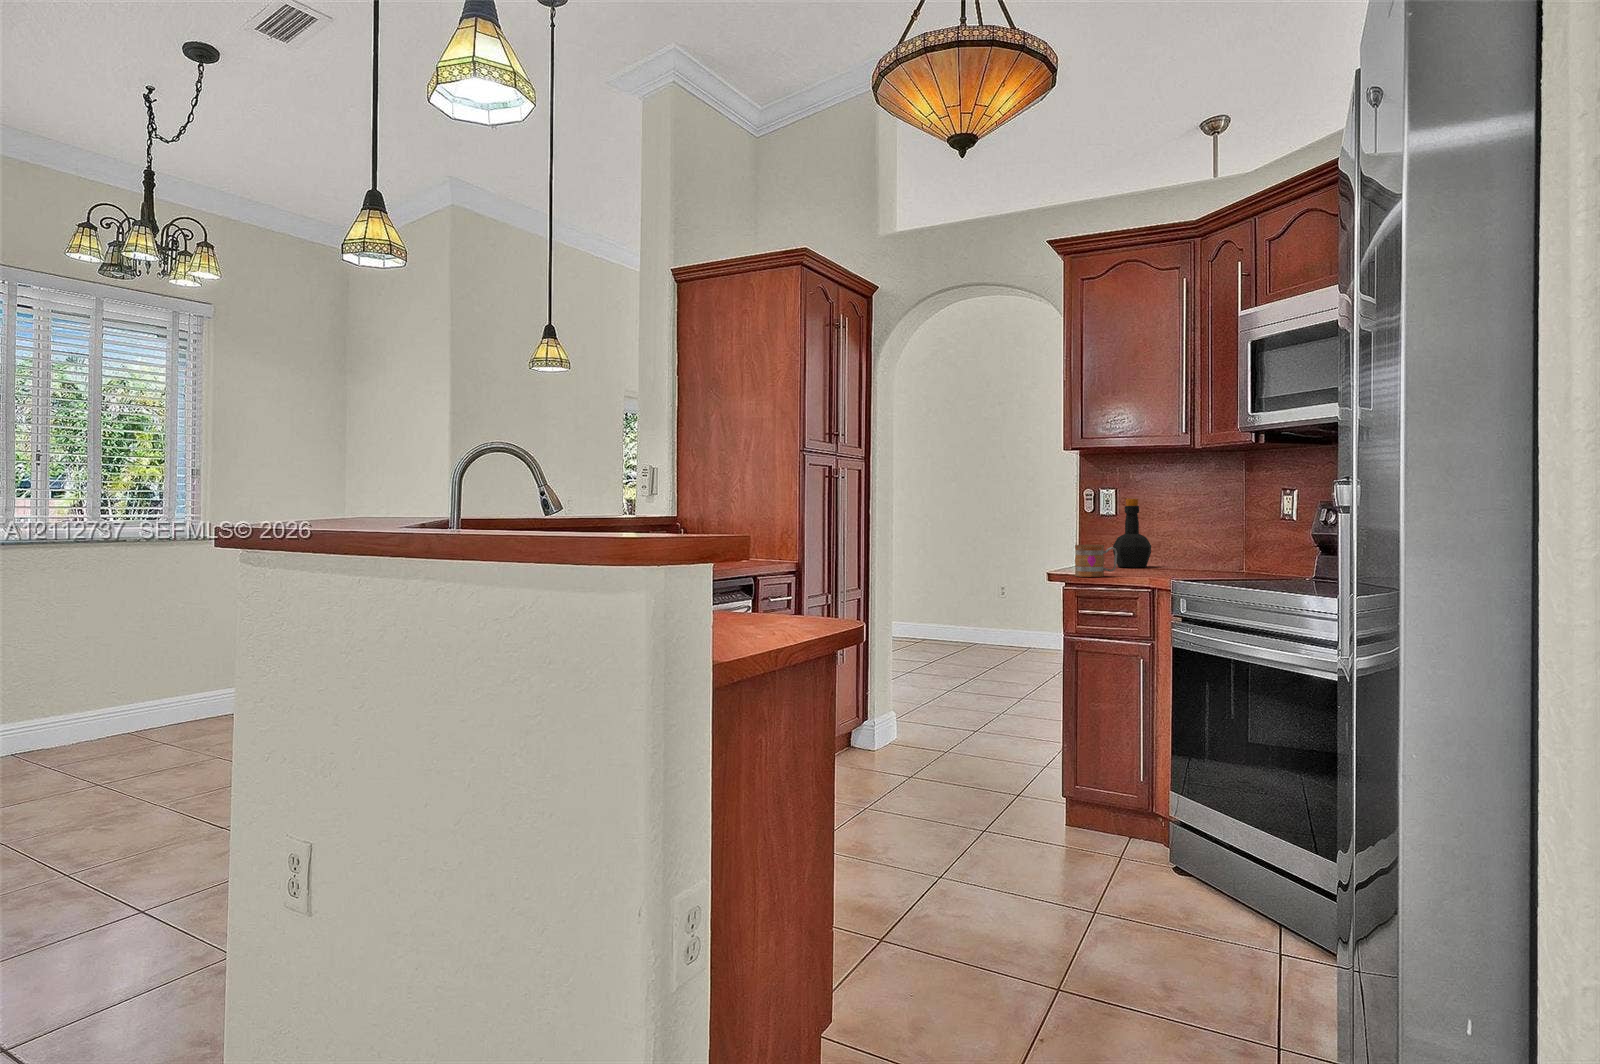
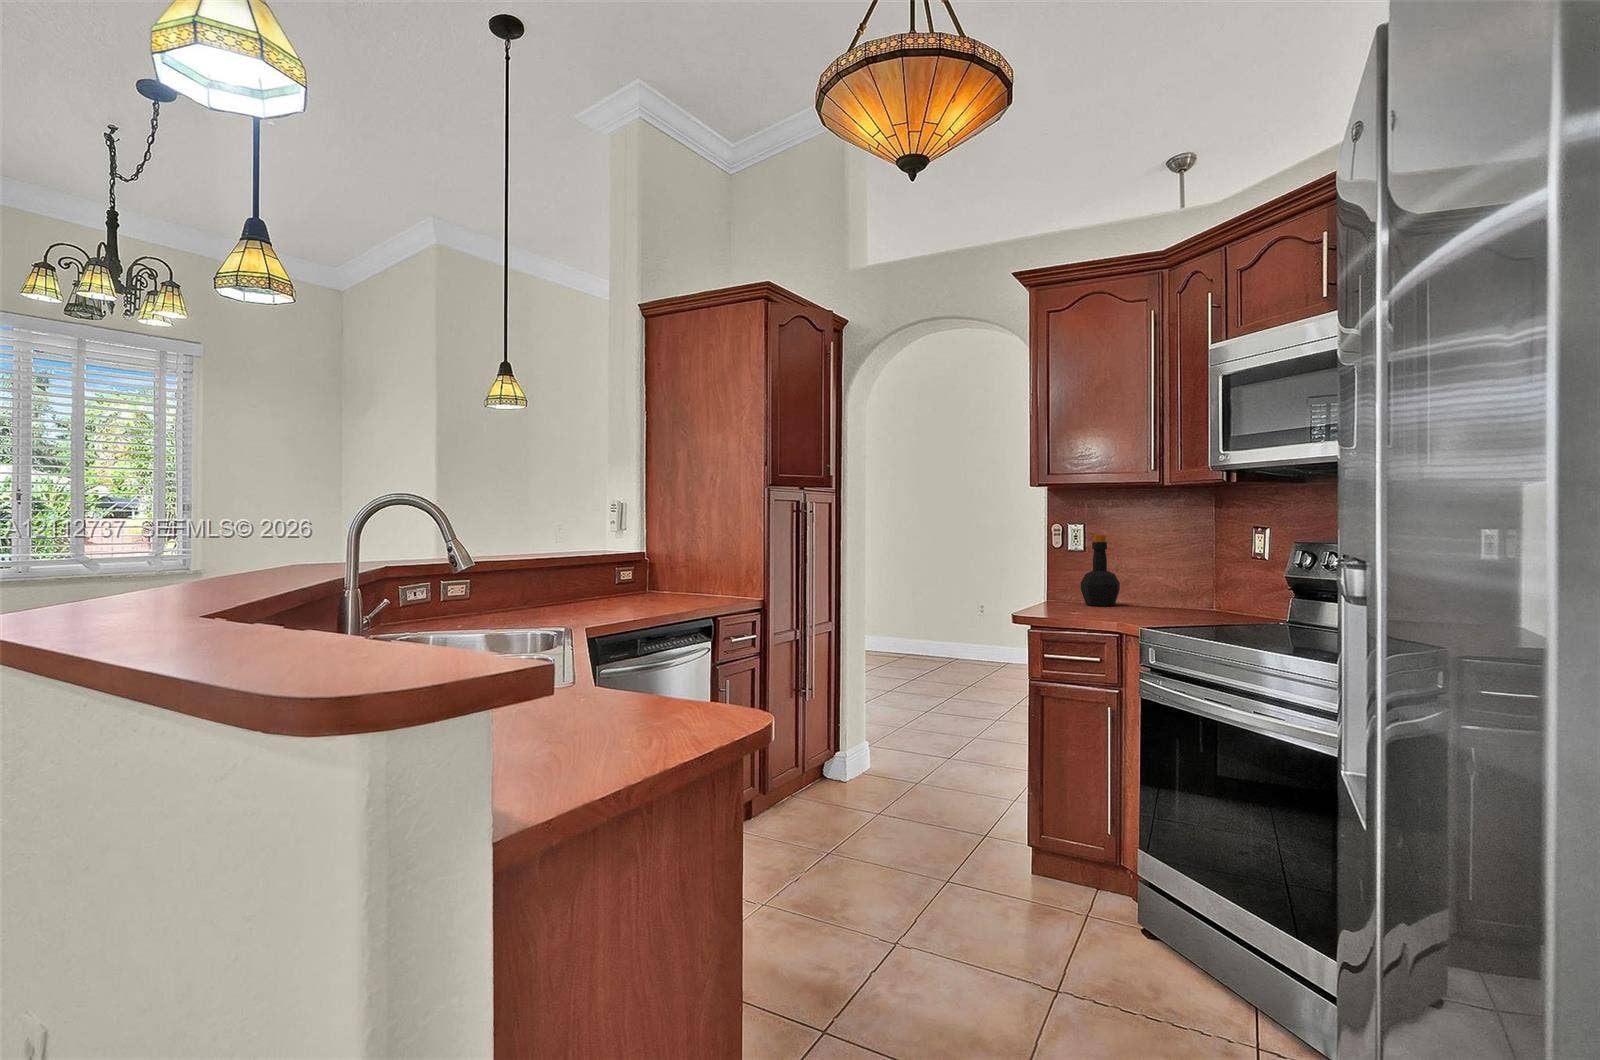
mug: present [1075,545,1117,577] -> none [1040,586,1084,621]

